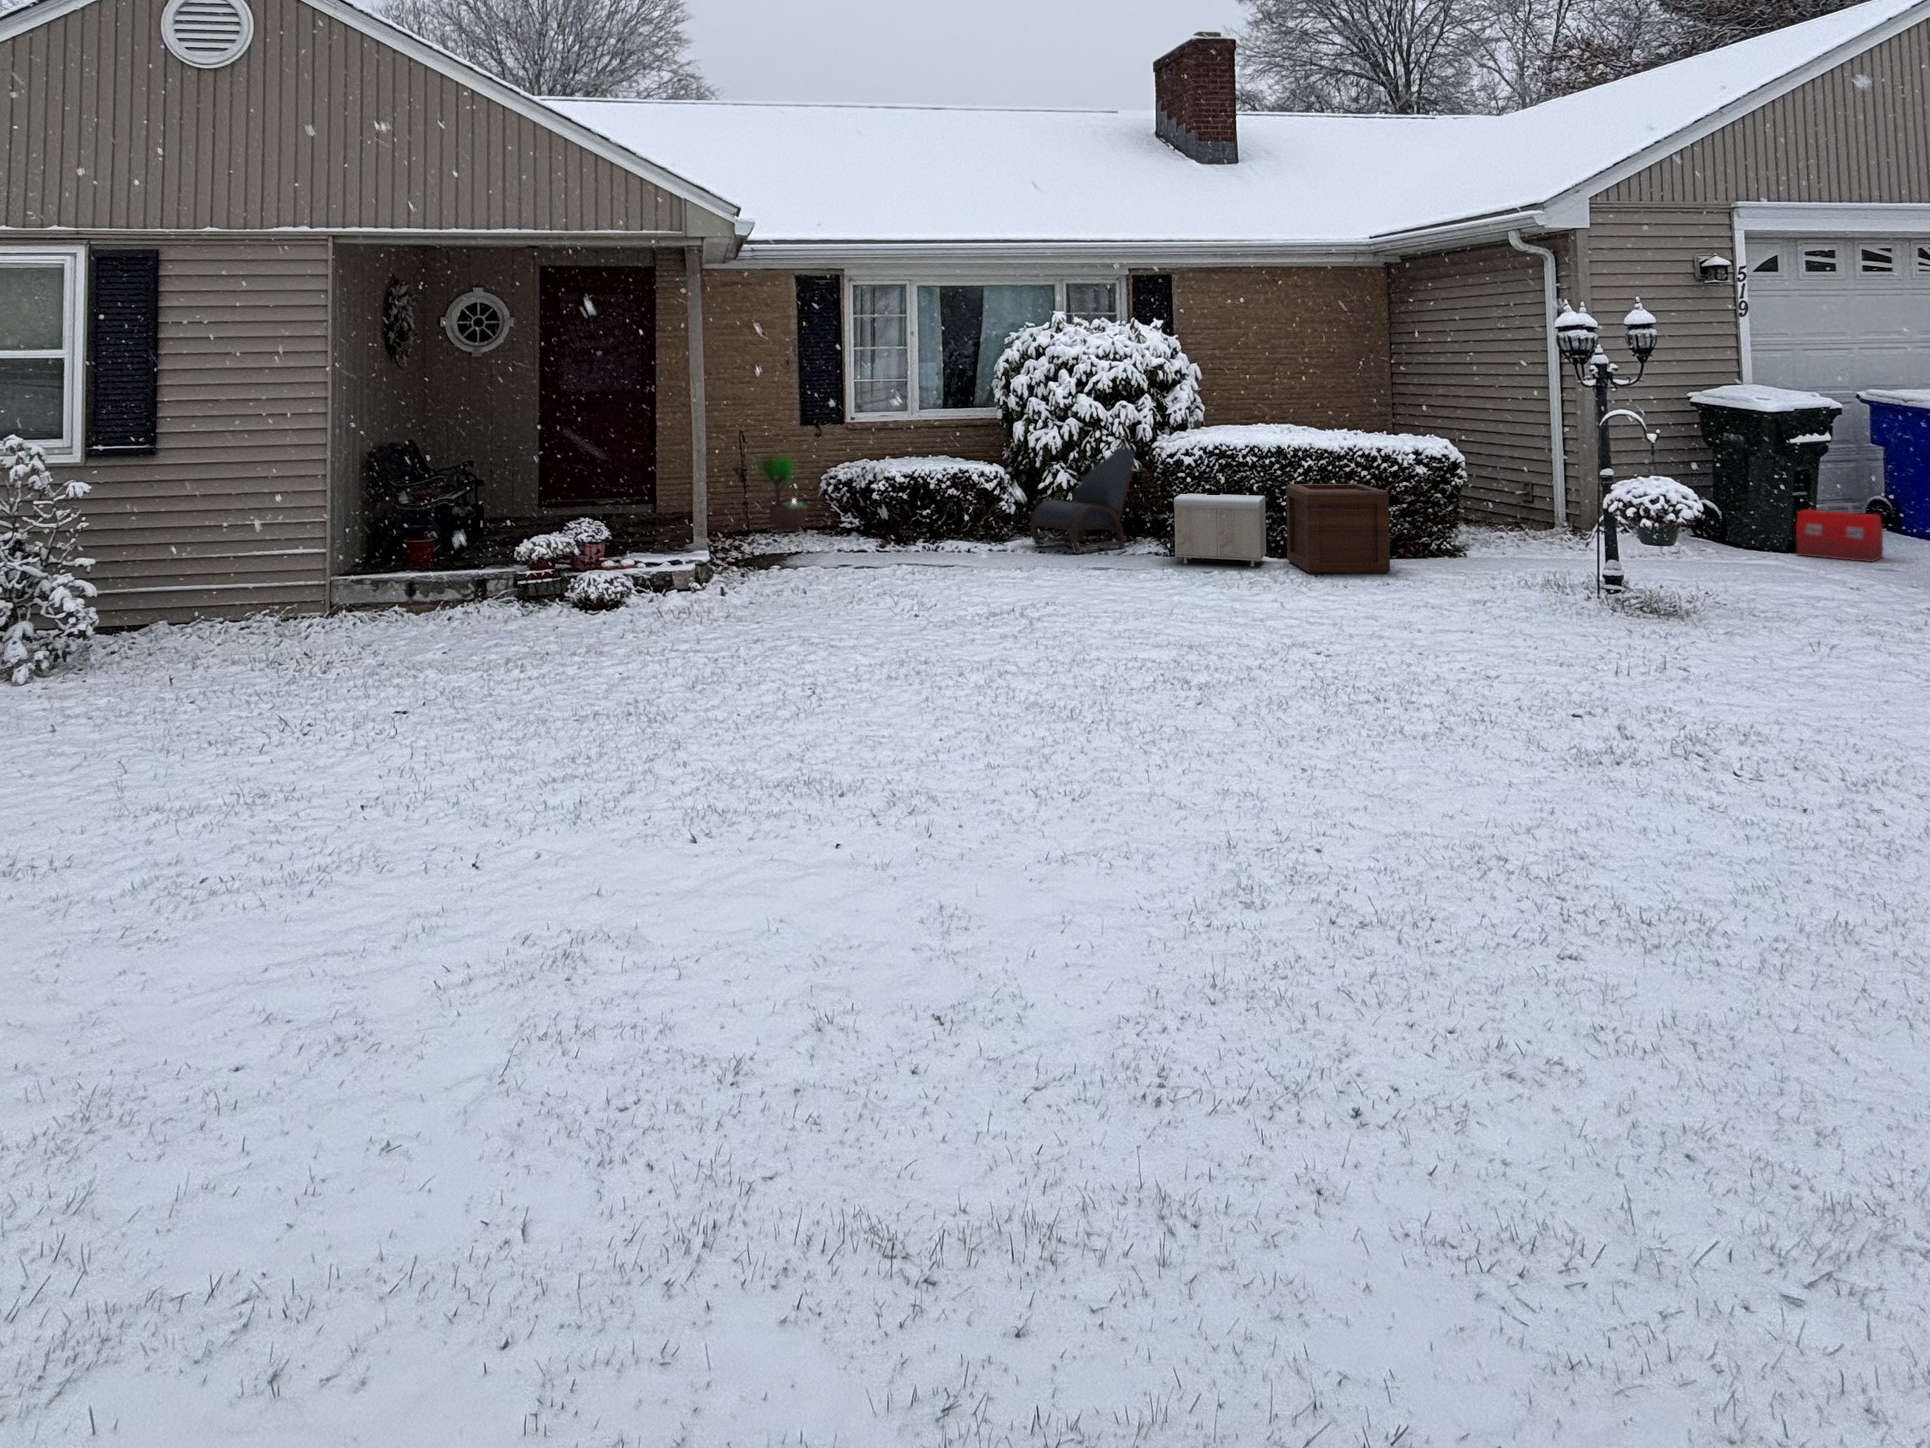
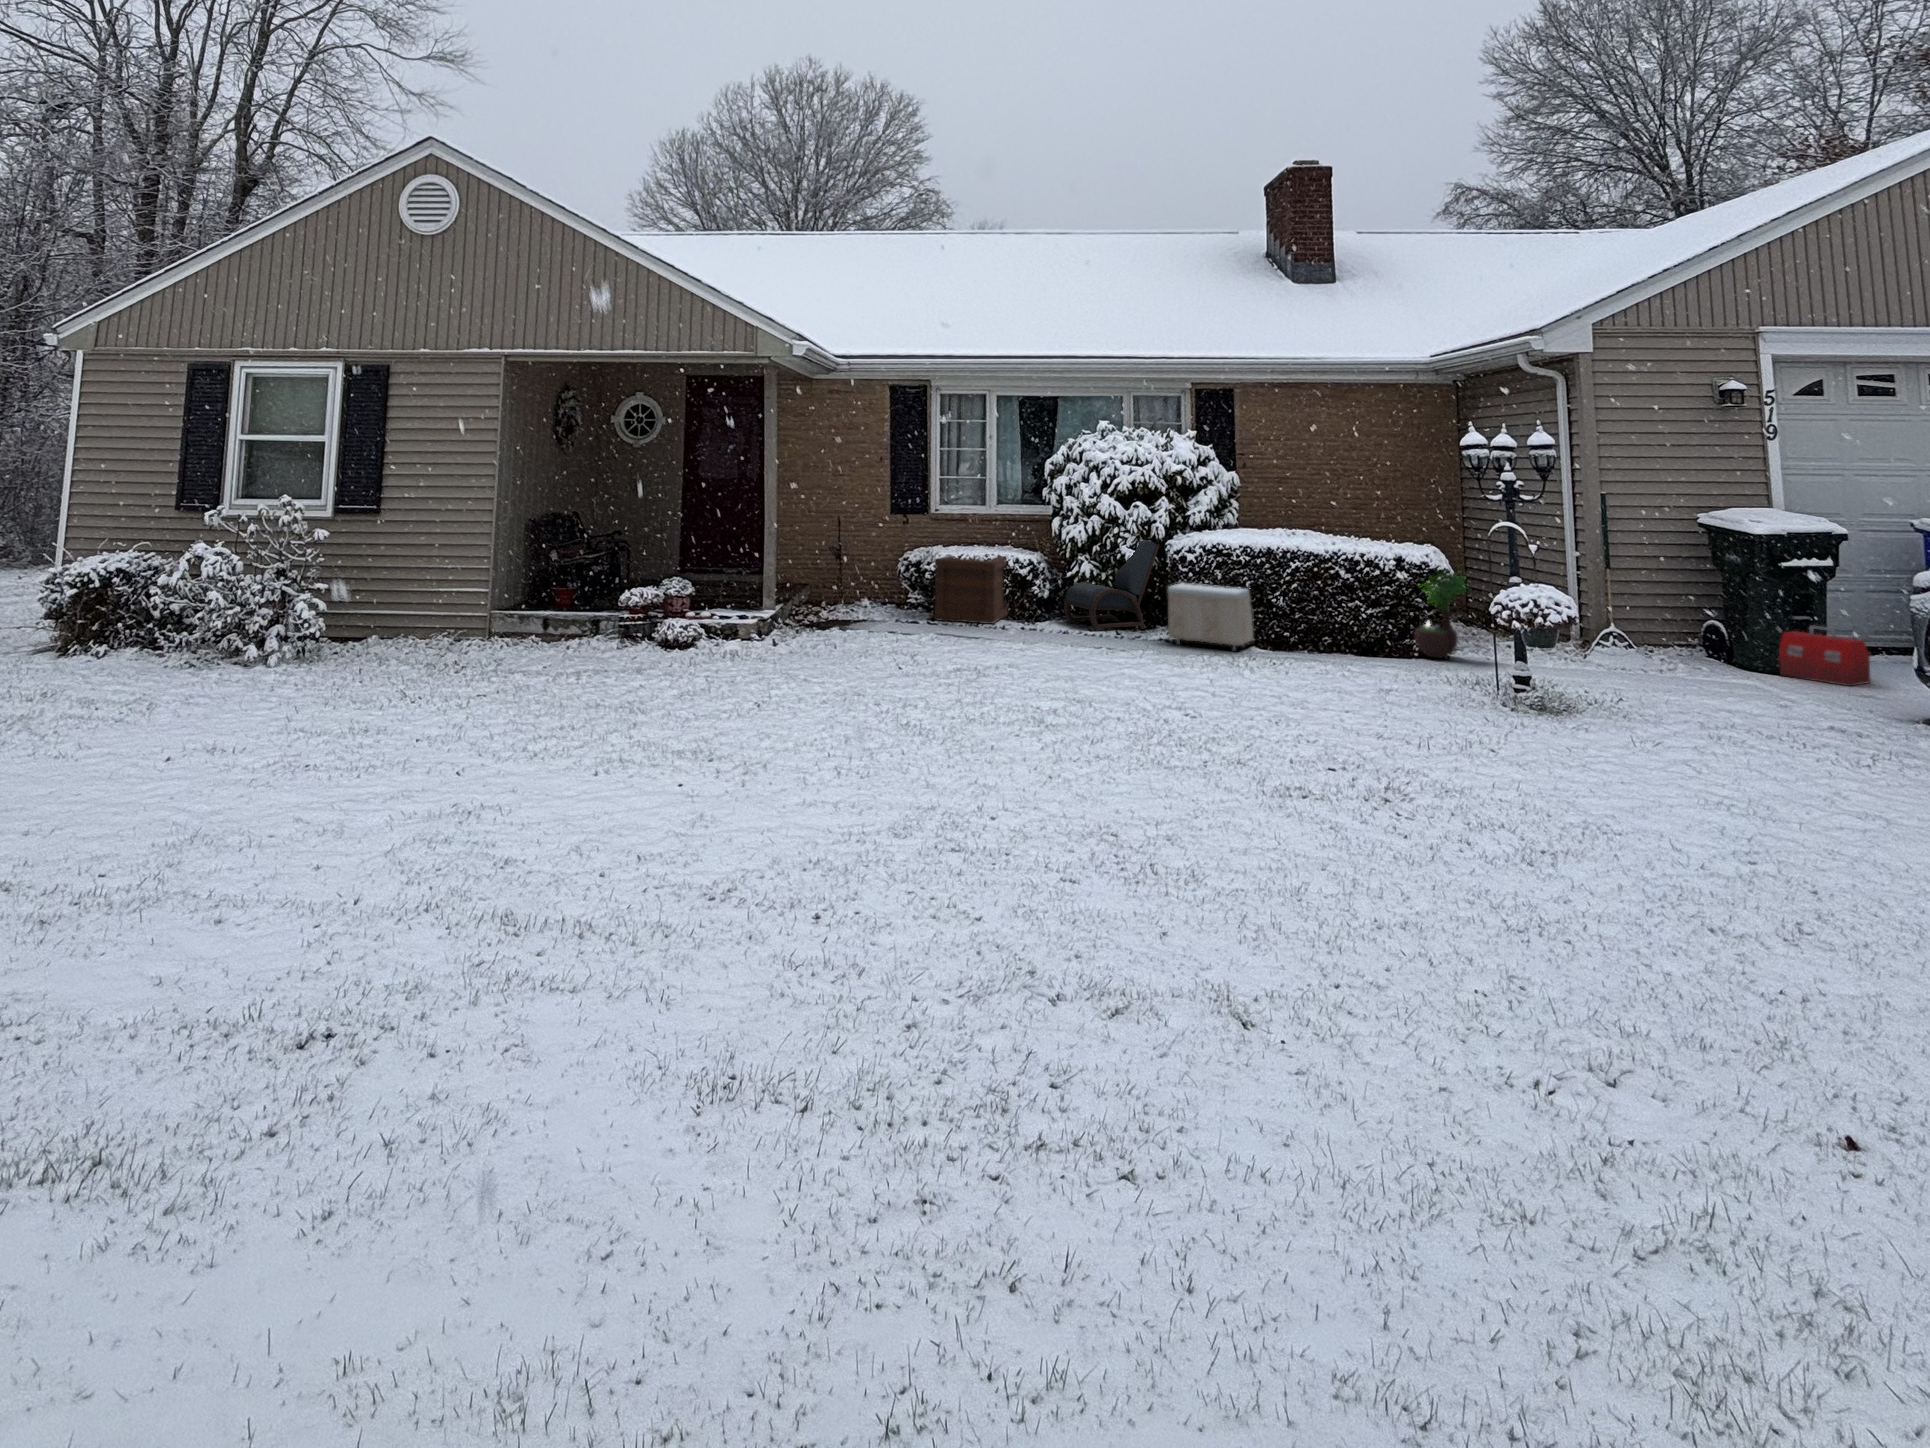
potted tree: present [754,453,807,532] -> present [1415,570,1468,658]
wooden crate: present [1286,484,1390,574] -> present [935,556,1008,624]

